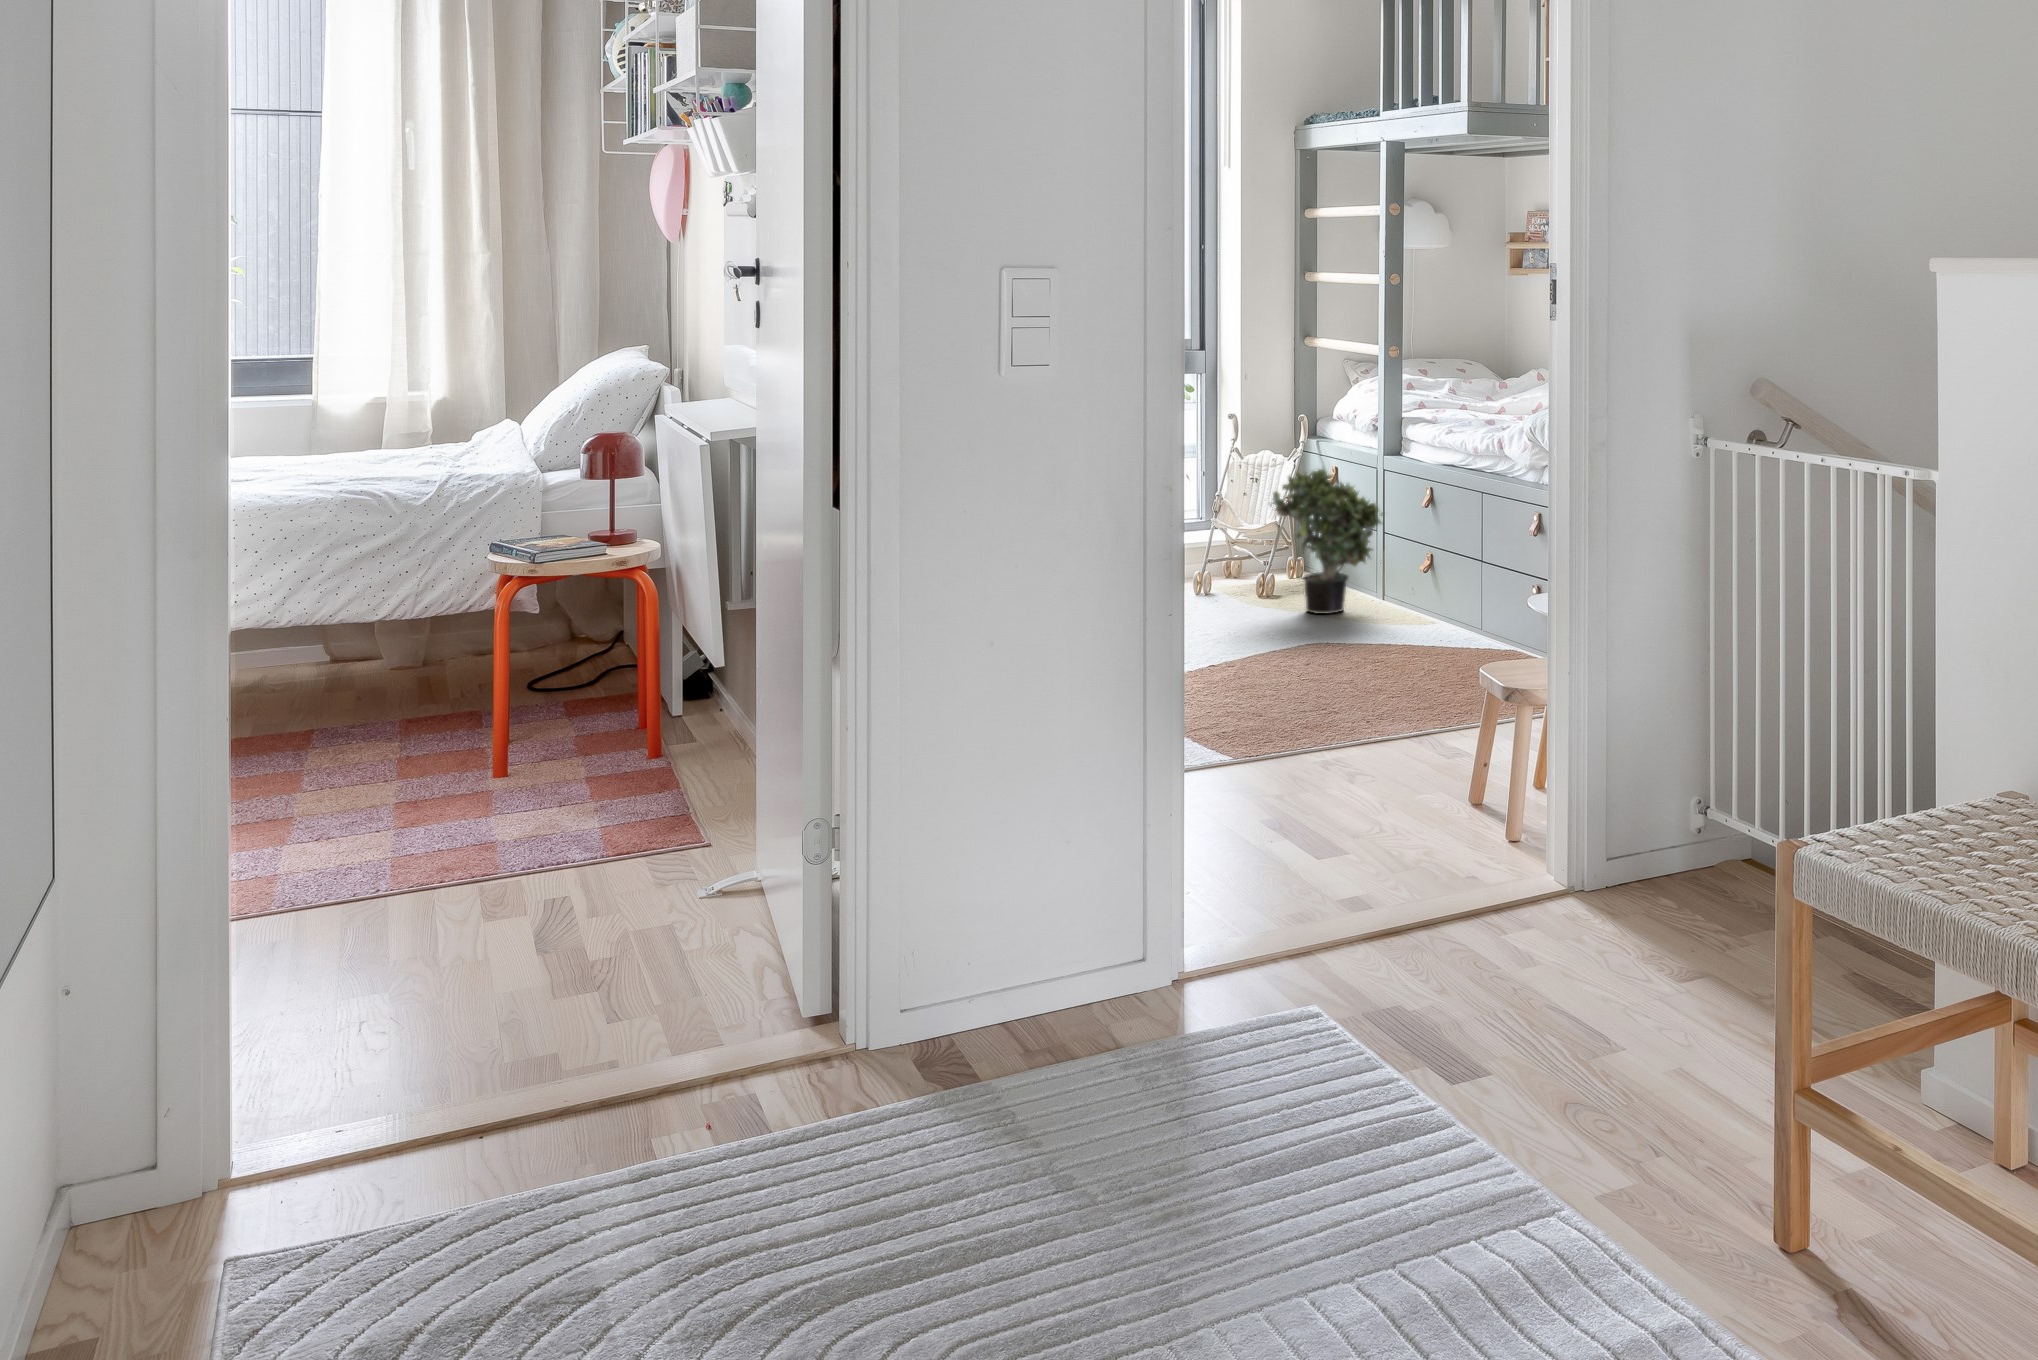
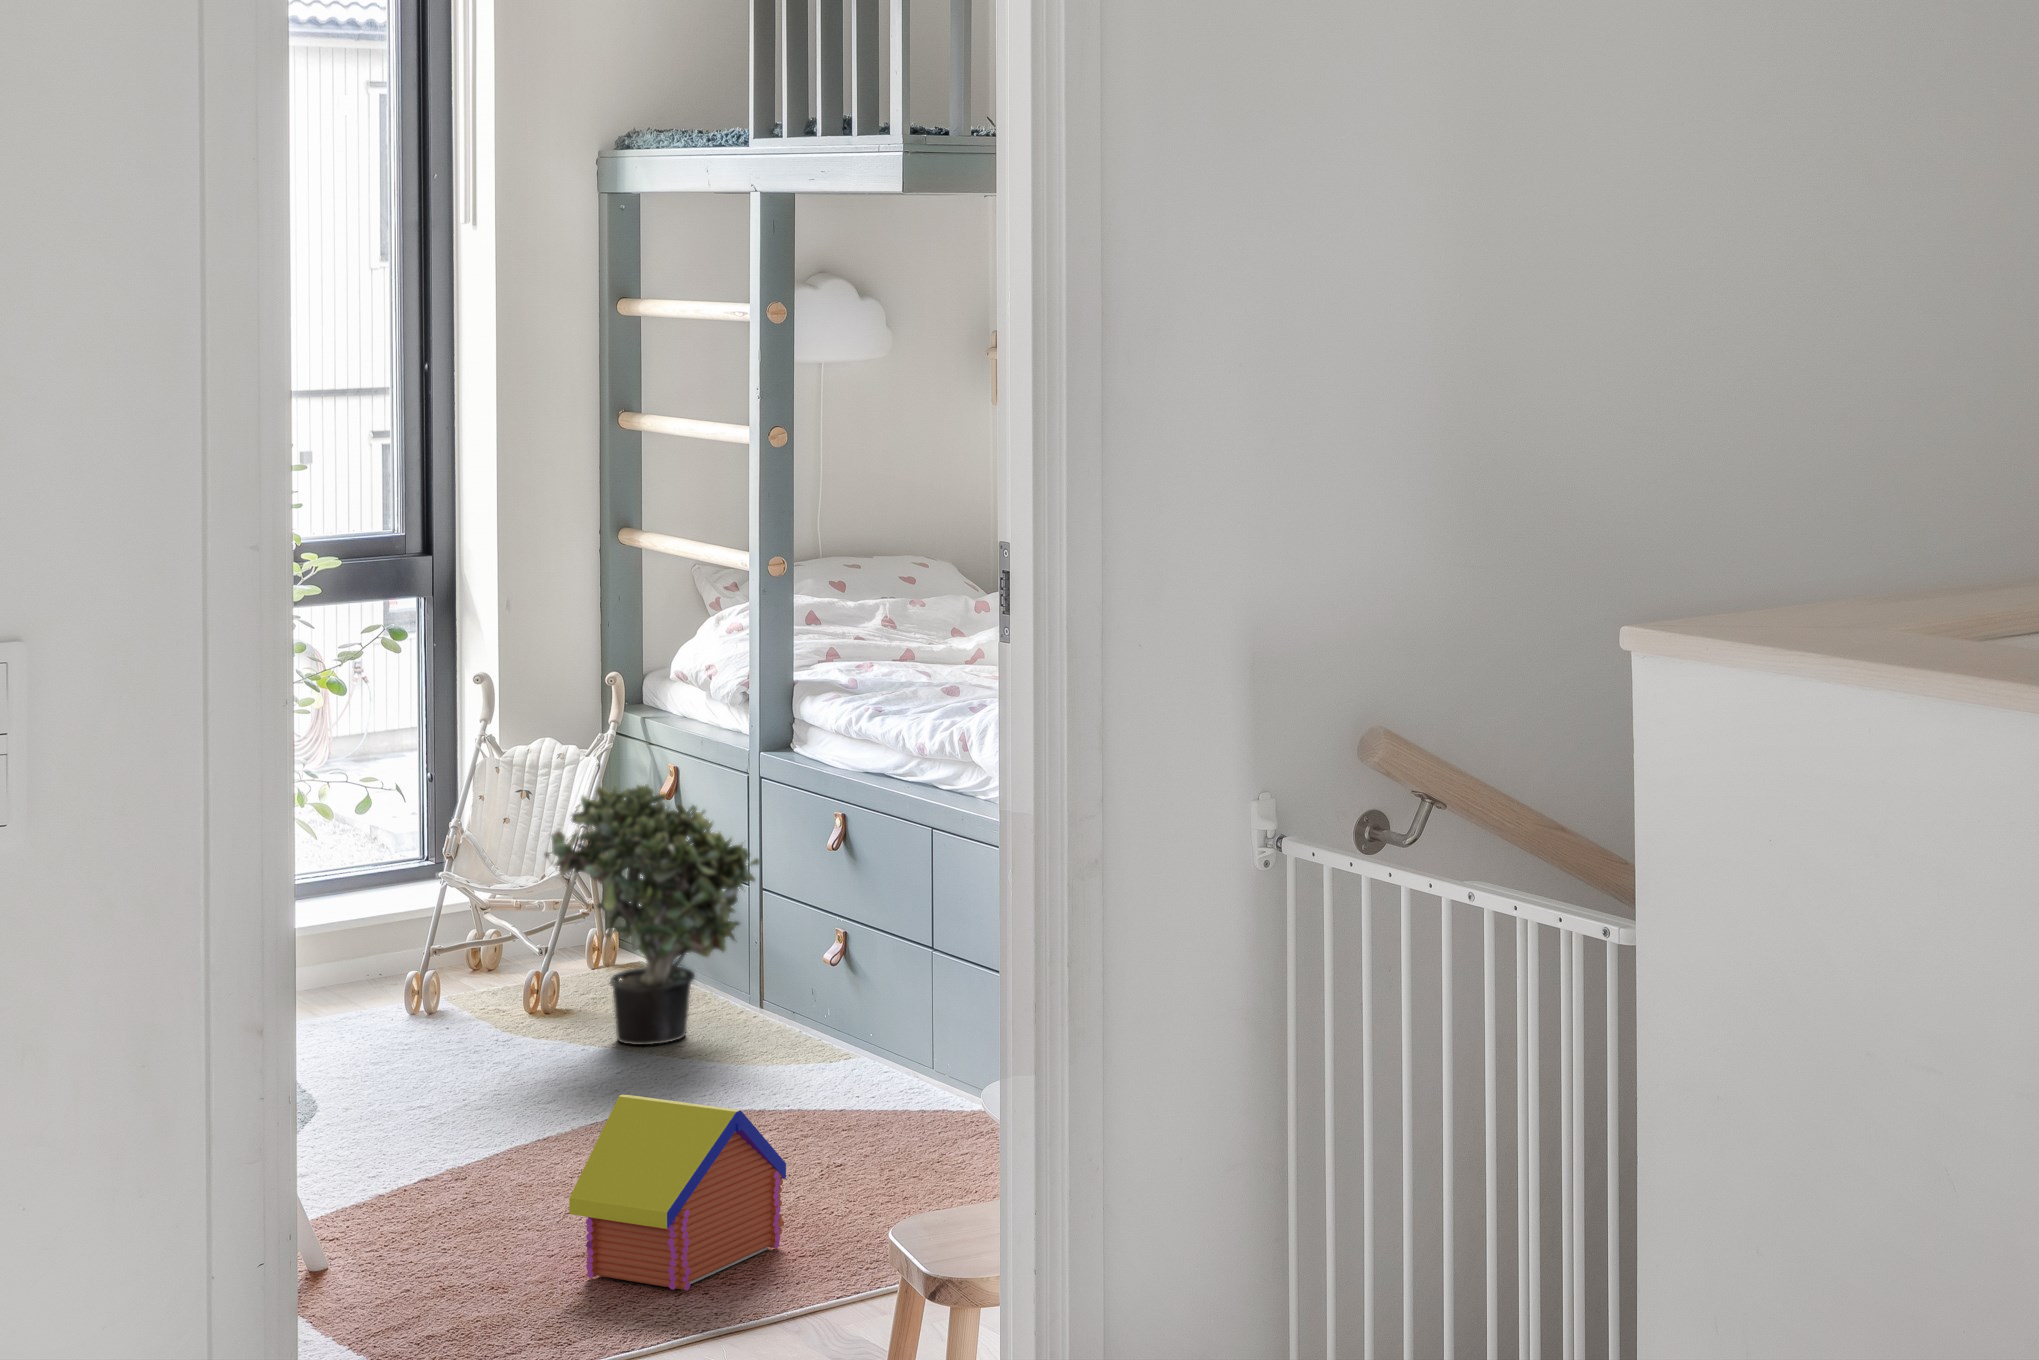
toy house: none [1291,616,1407,723] -> present [569,1095,786,1290]

